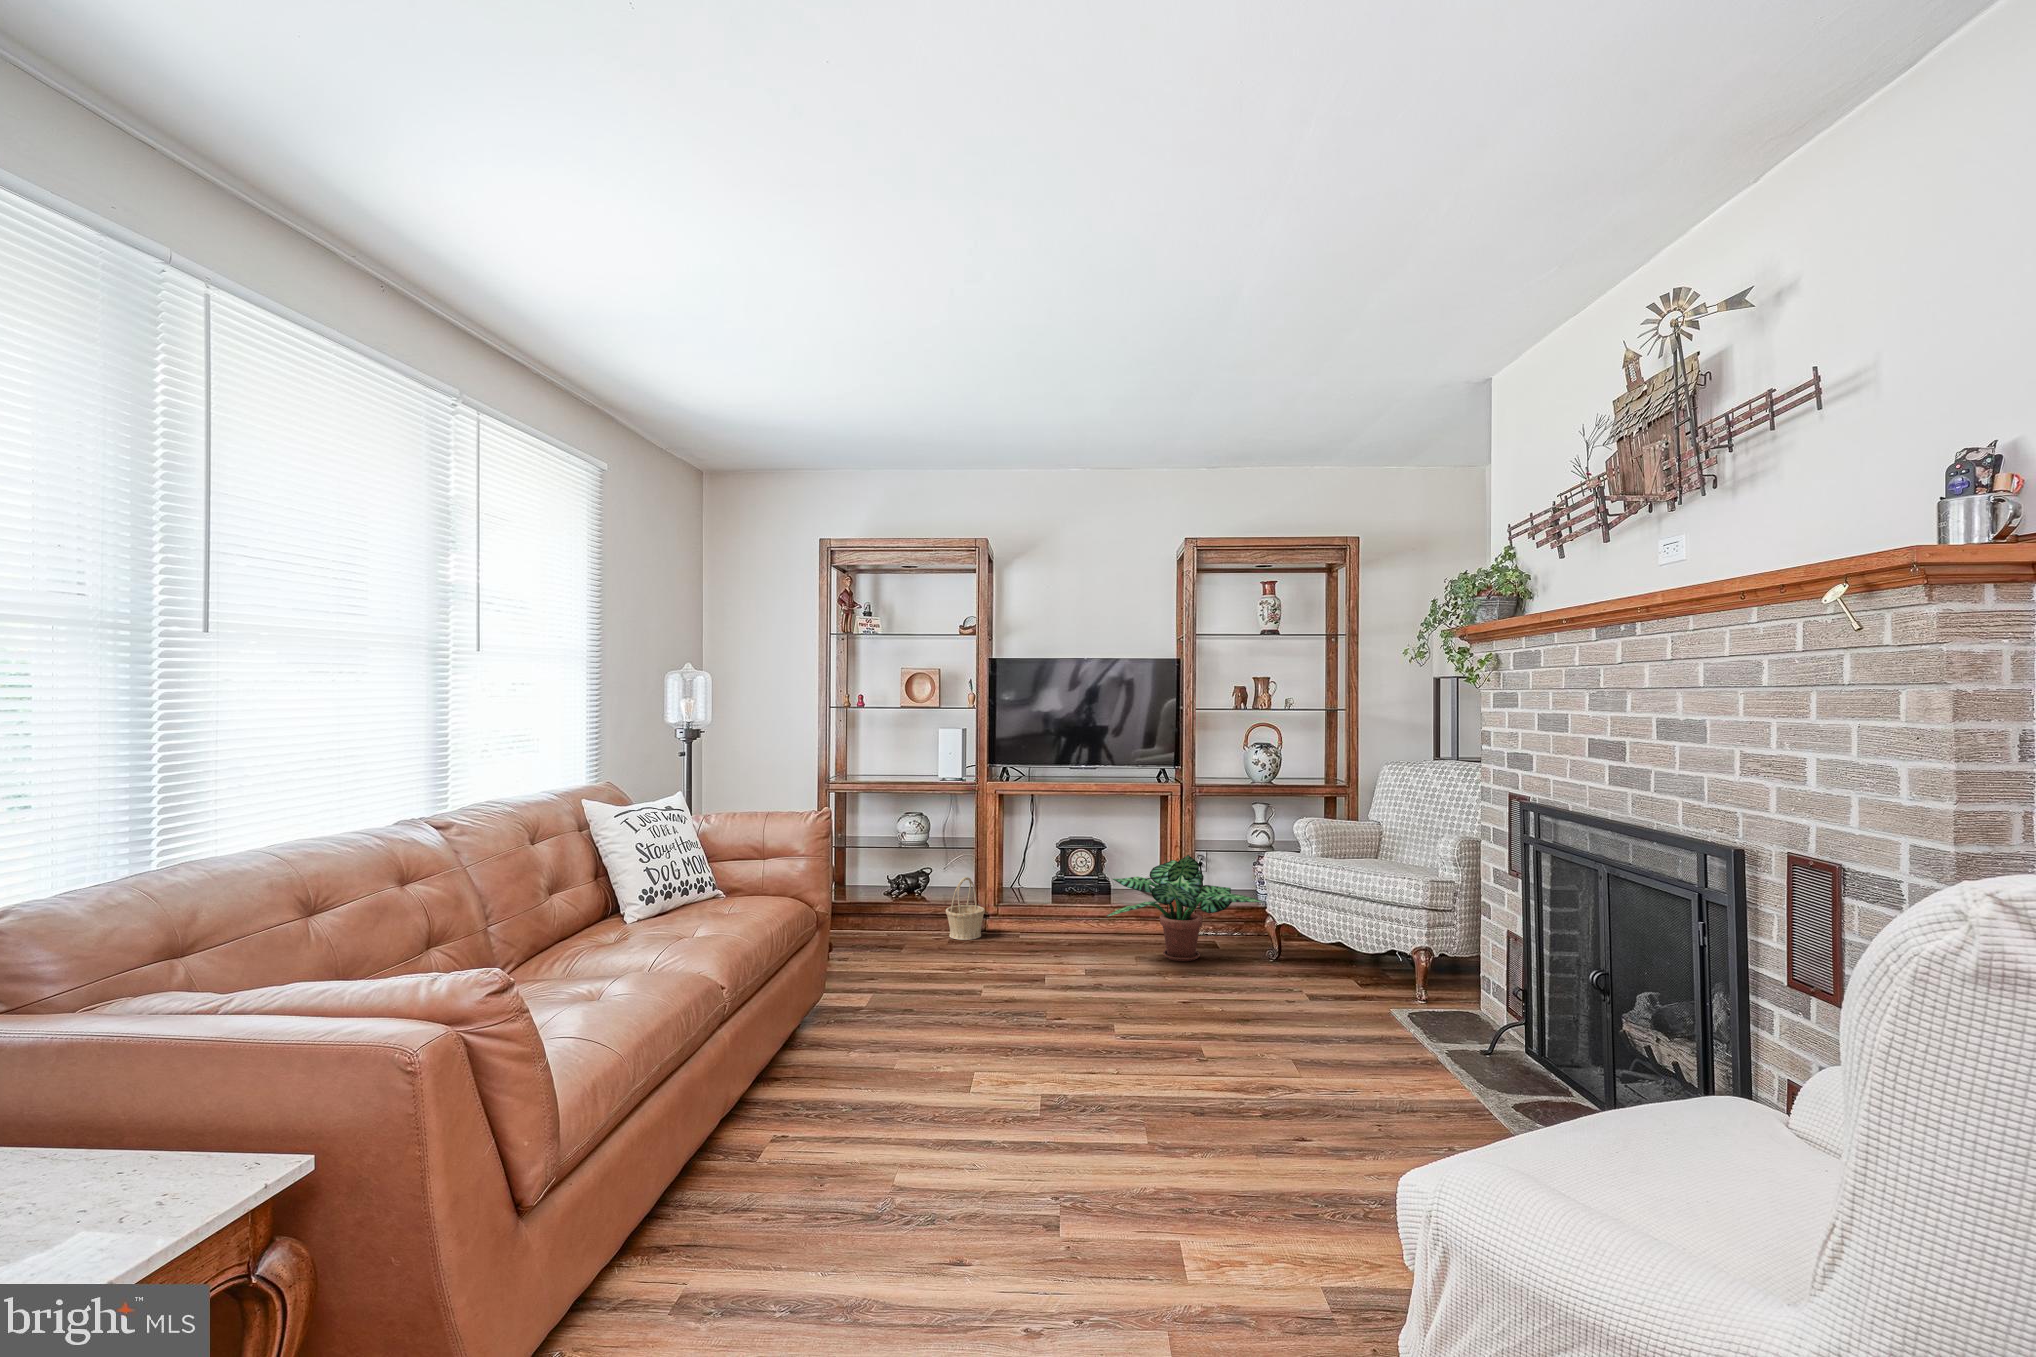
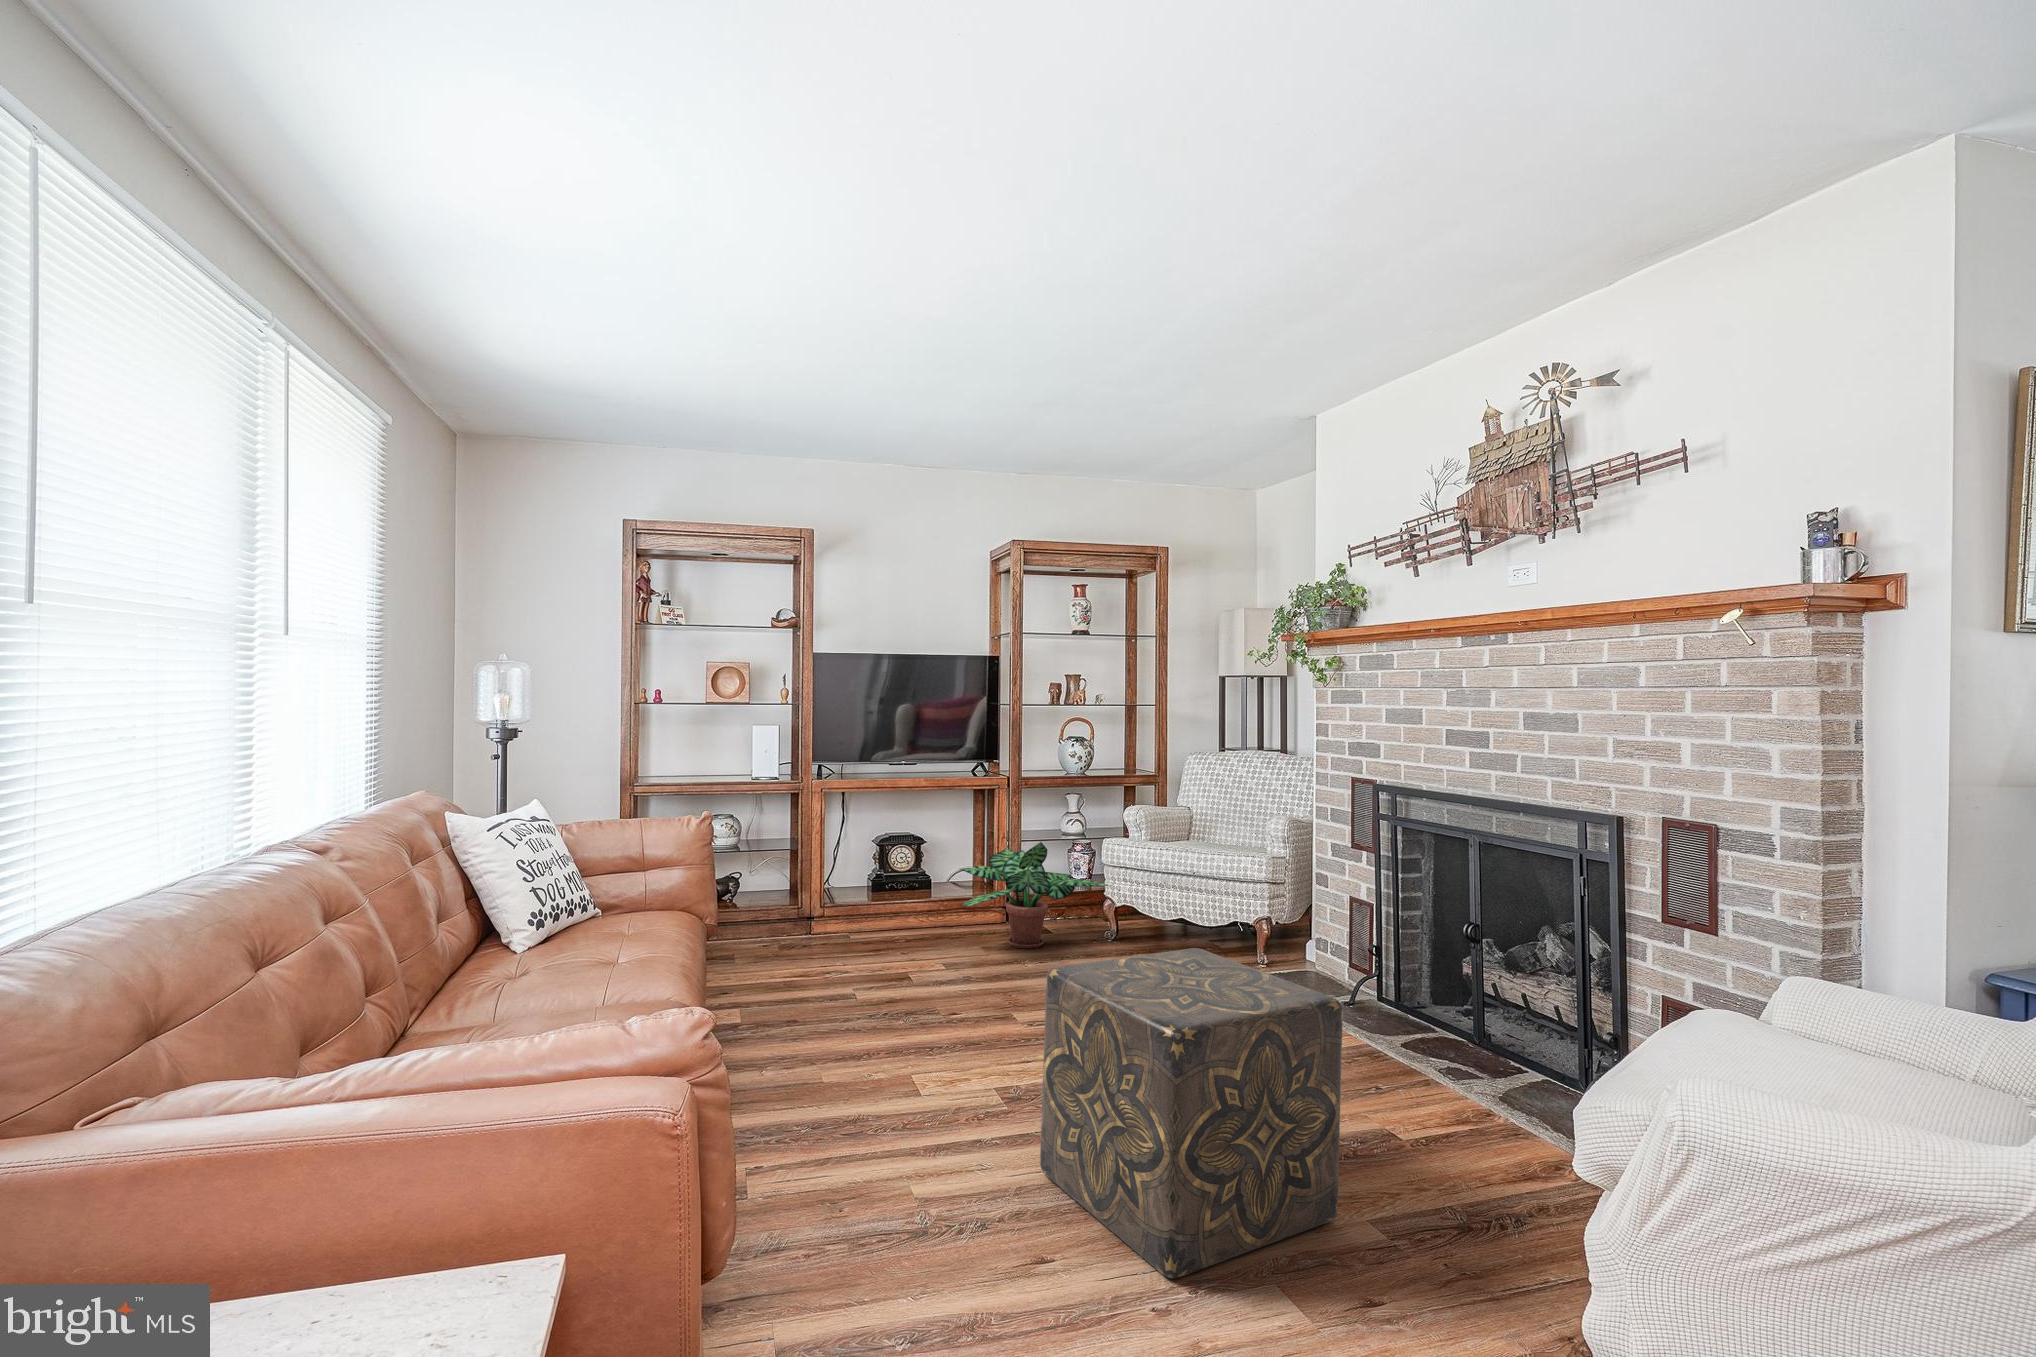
basket: present [946,877,985,940] -> none [769,873,814,941]
ottoman: none [1016,975,1281,1297] -> present [1040,948,1343,1278]

